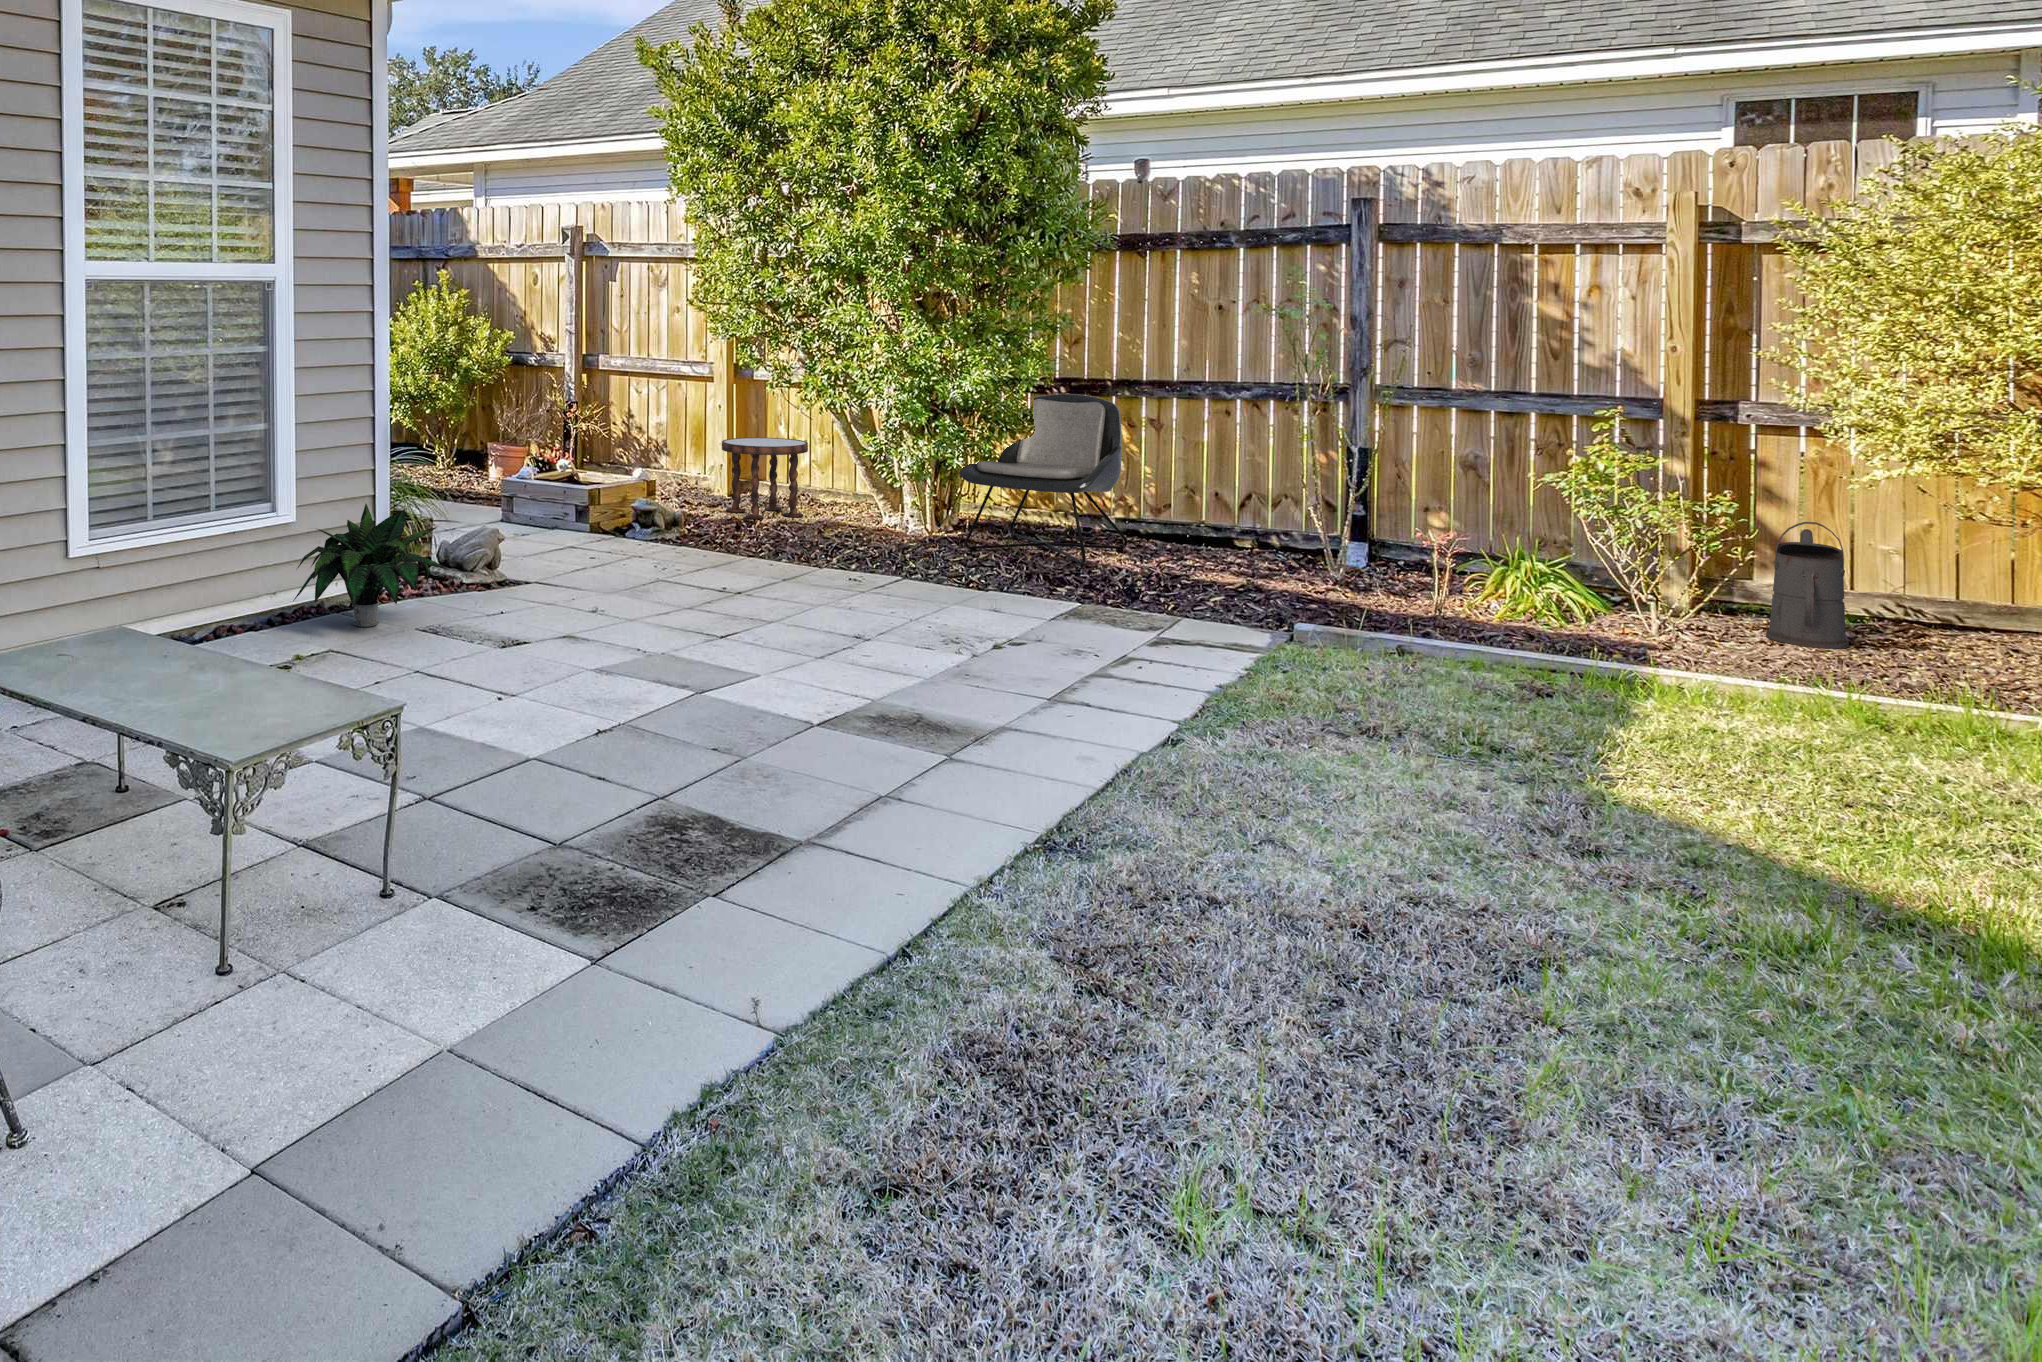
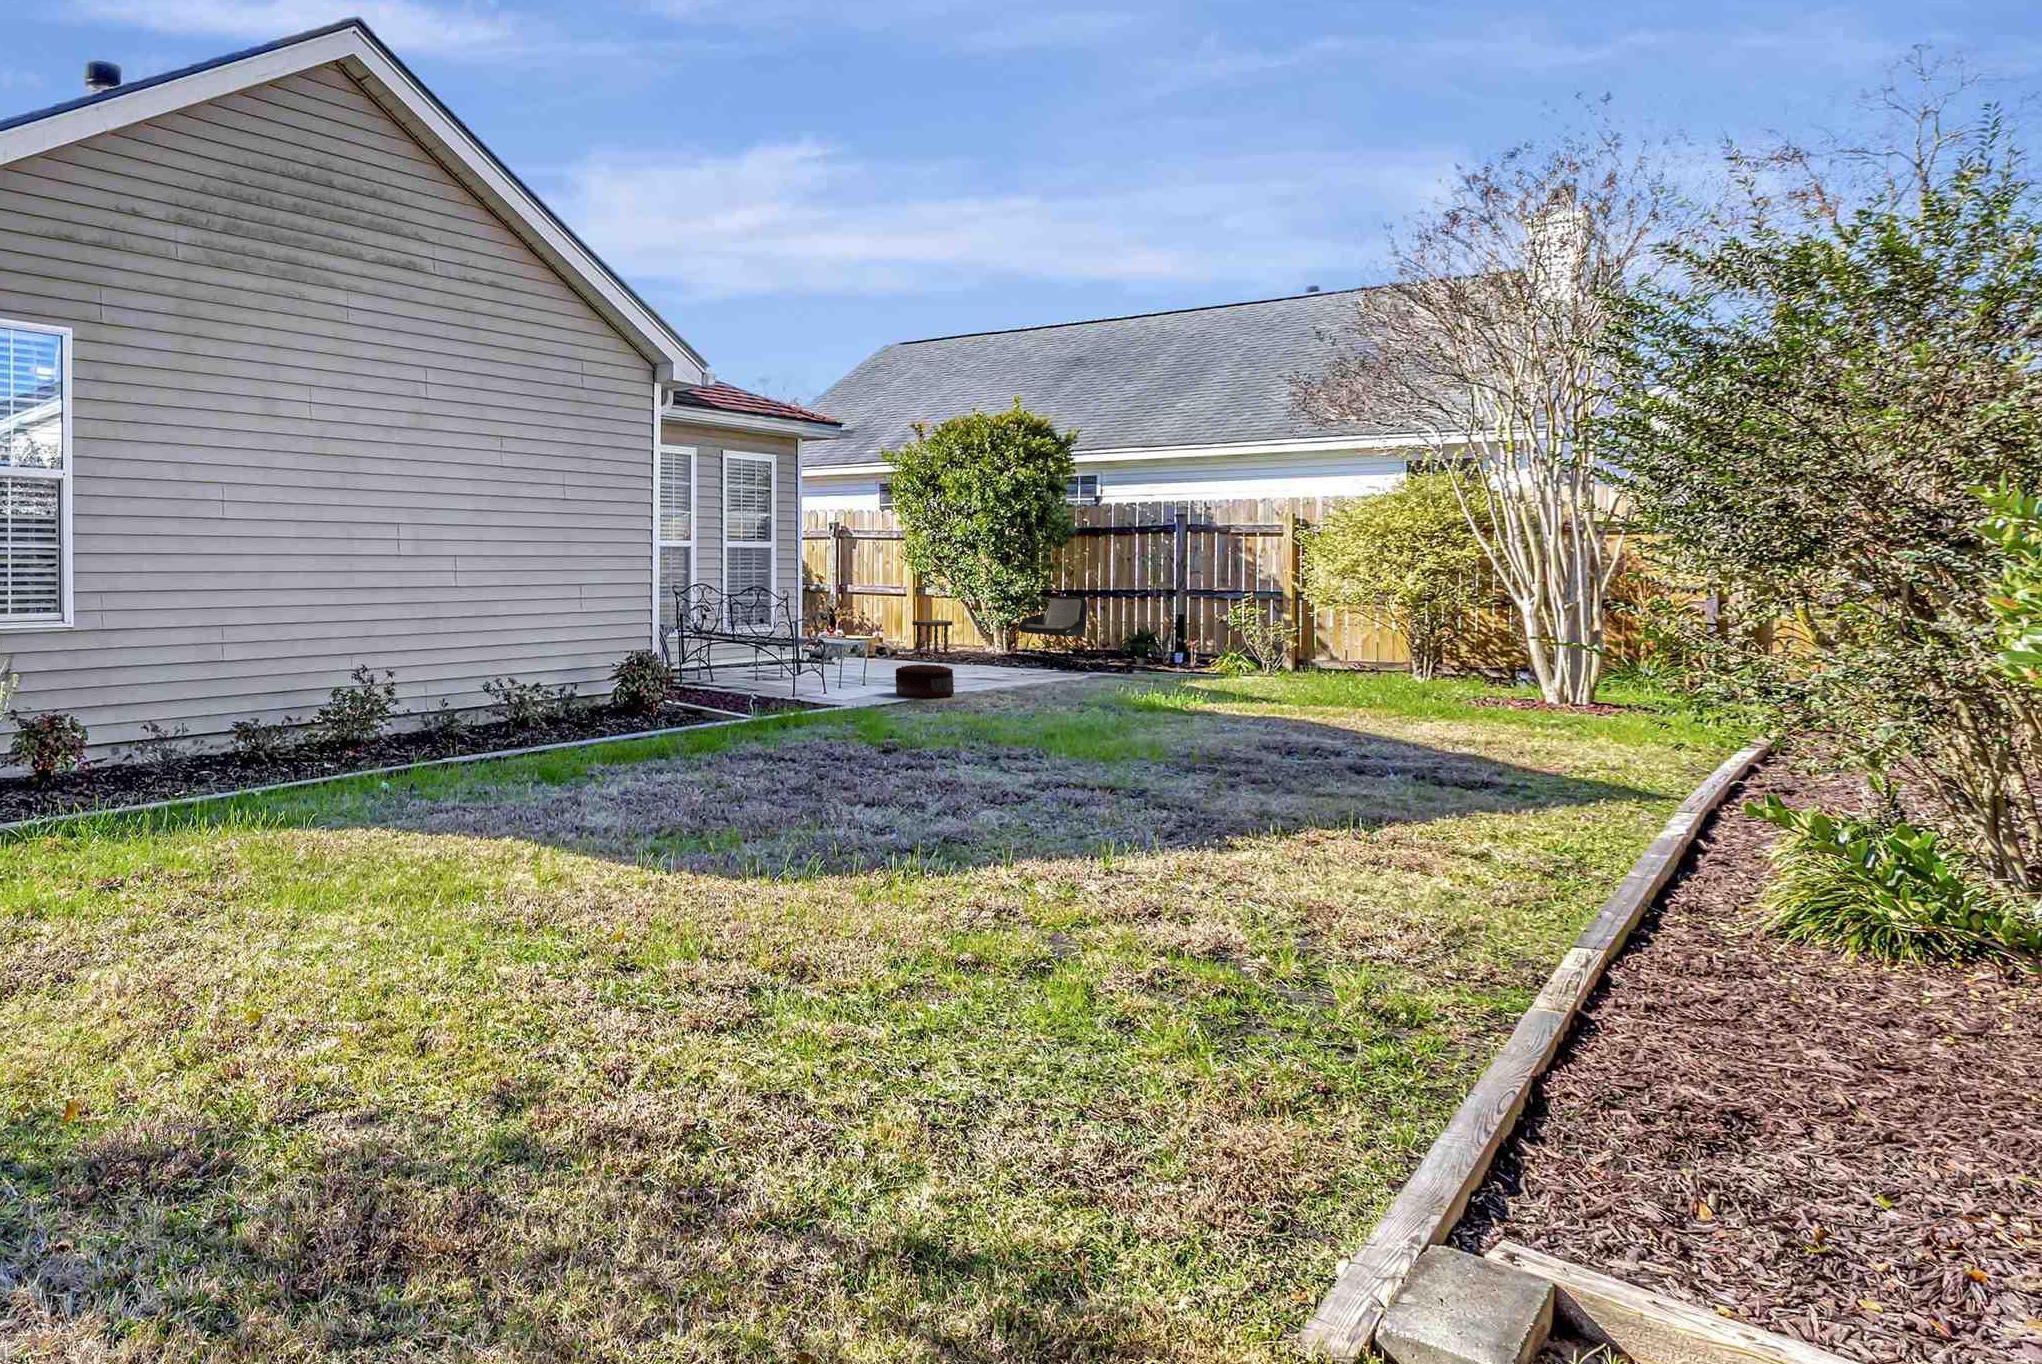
potted plant: present [293,504,448,627] -> present [1117,626,1167,665]
watering can: present [1766,522,1849,649] -> none [1303,633,1328,676]
pouf: none [541,721,785,926] -> present [896,665,954,698]

